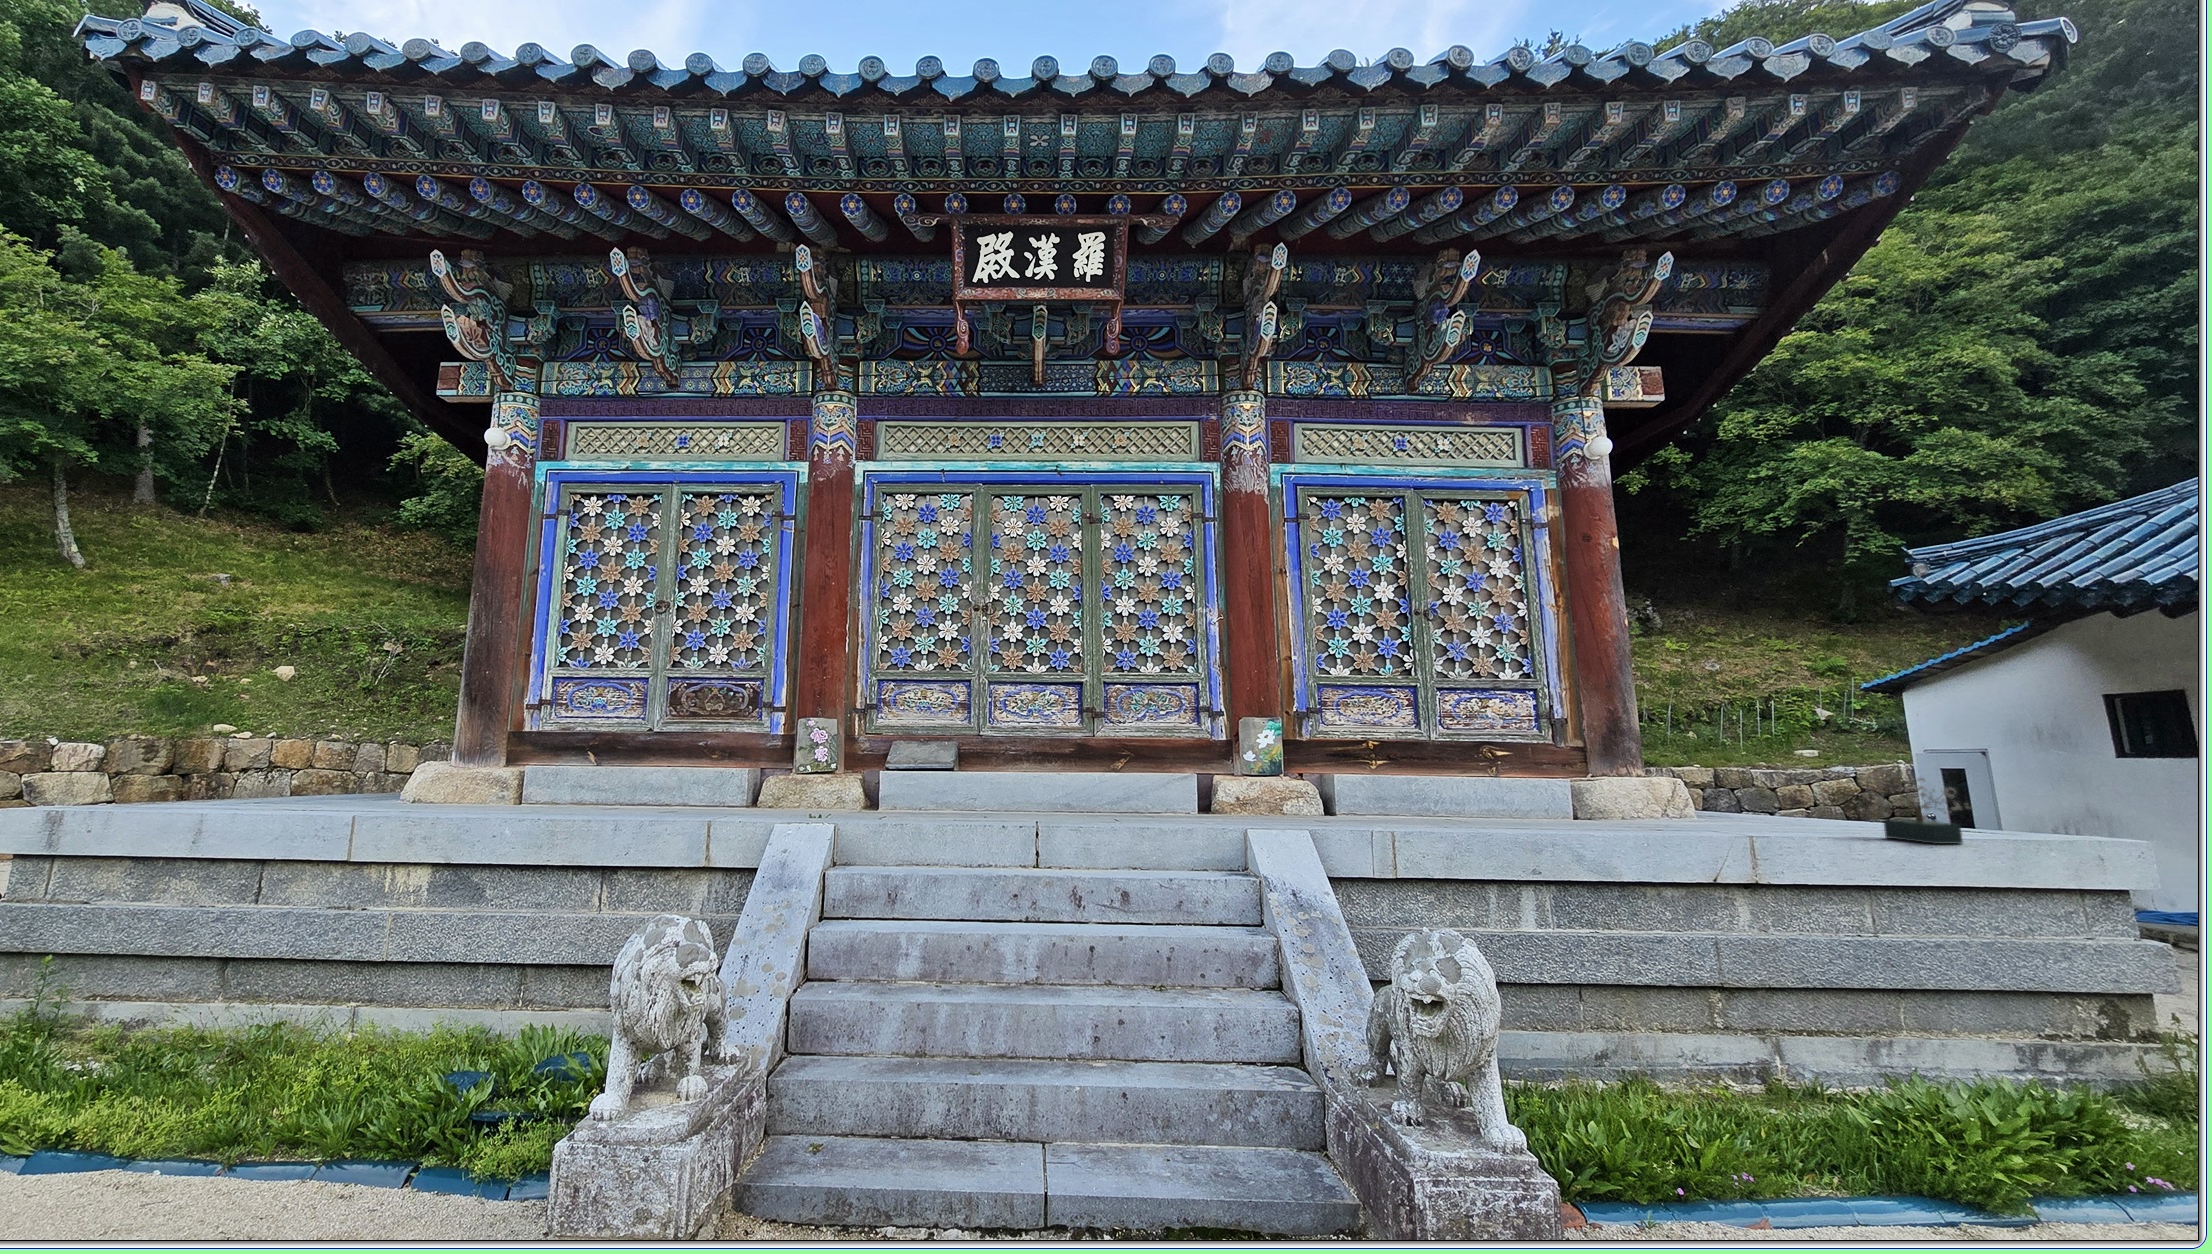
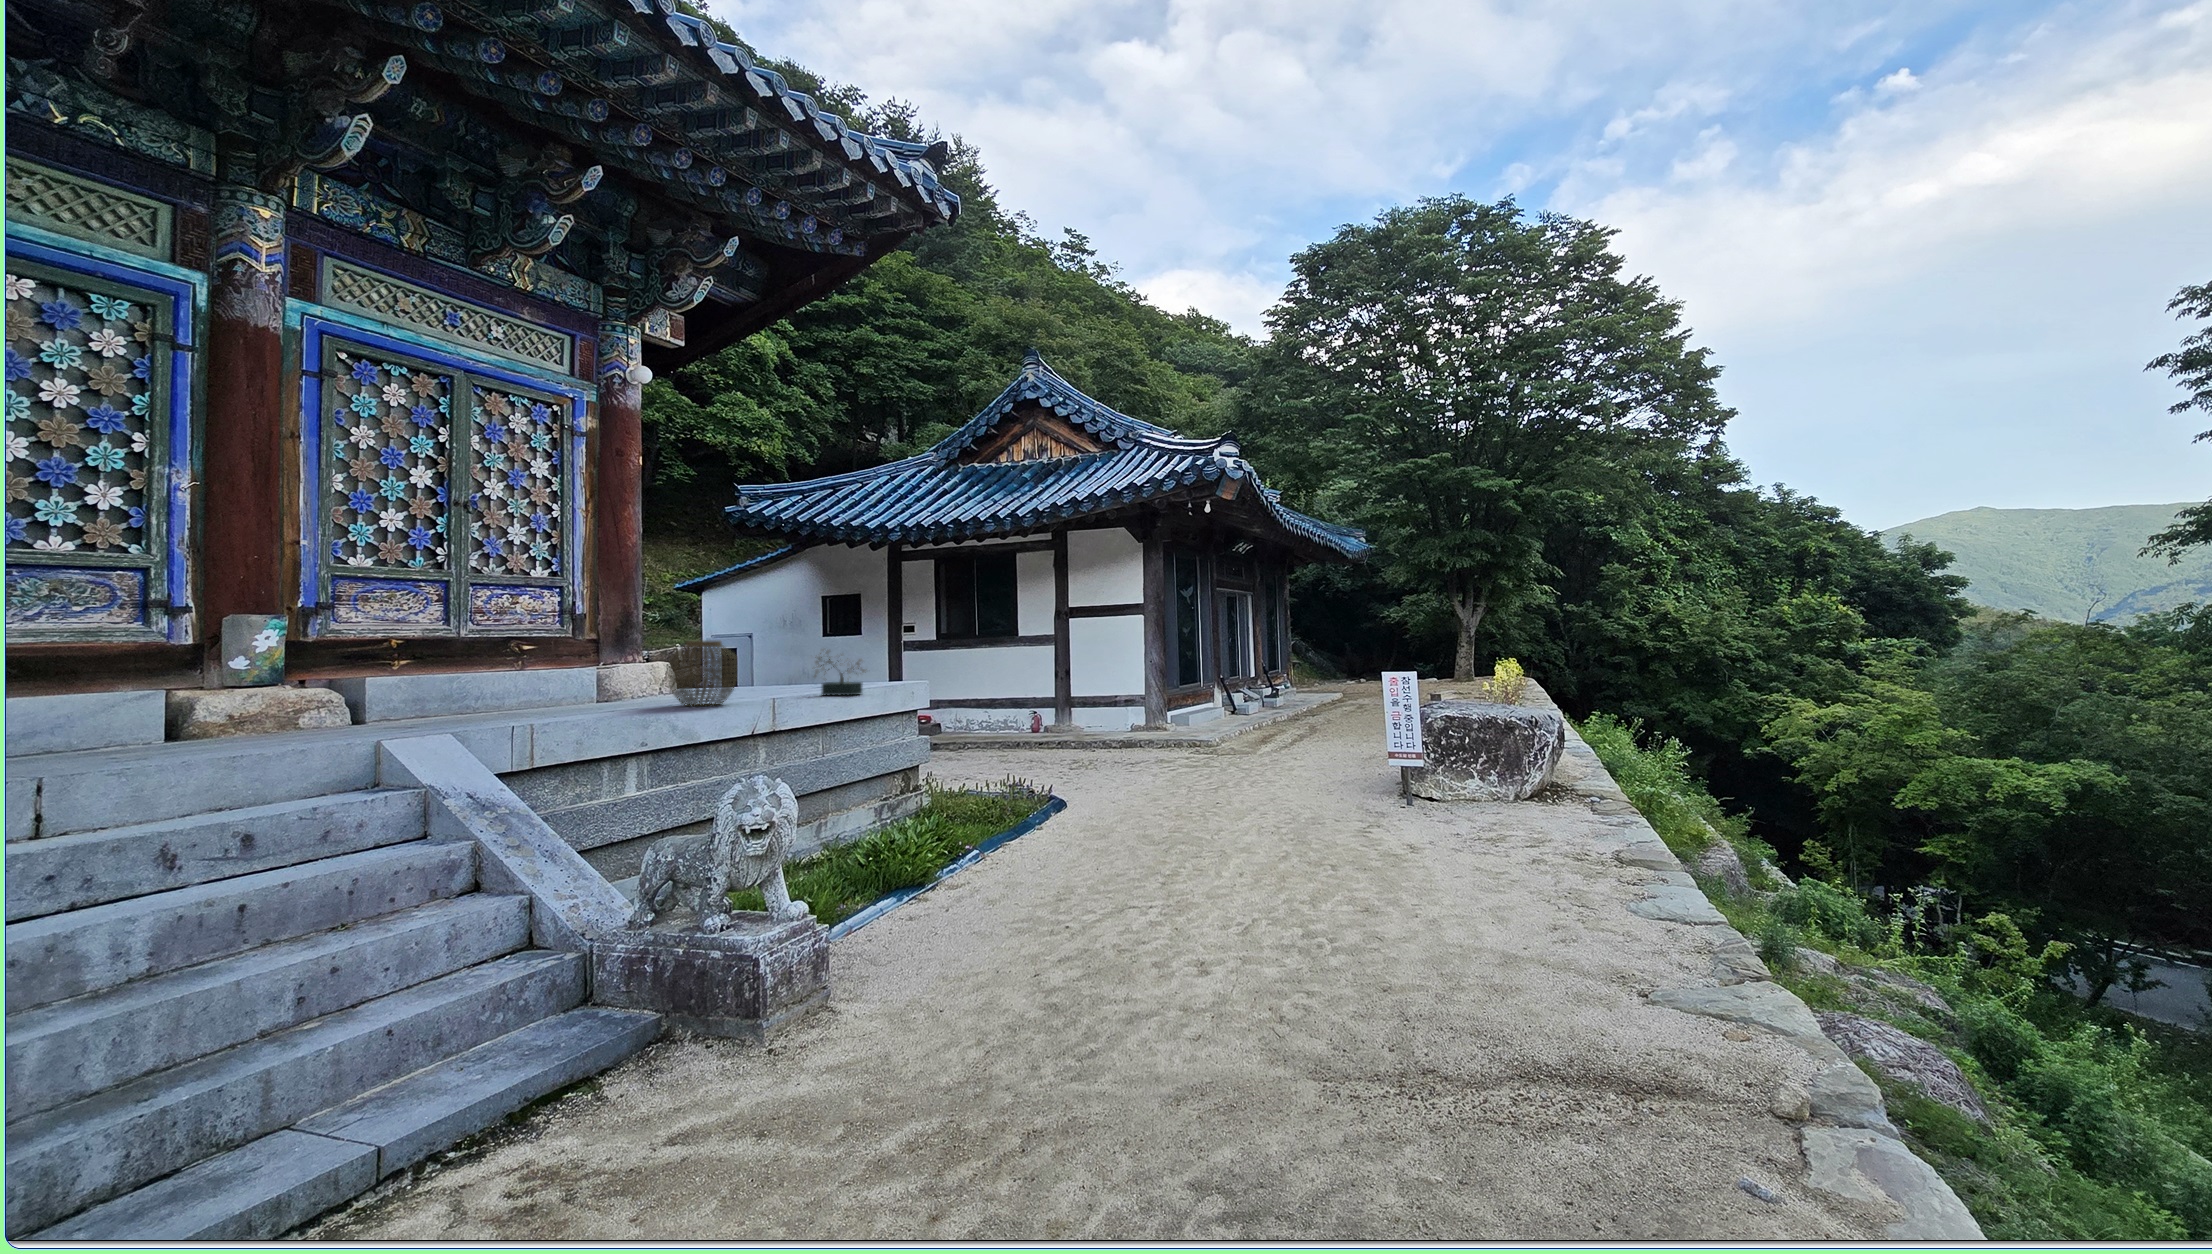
woven basket: none [1620,751,1713,835] -> present [668,640,737,706]

